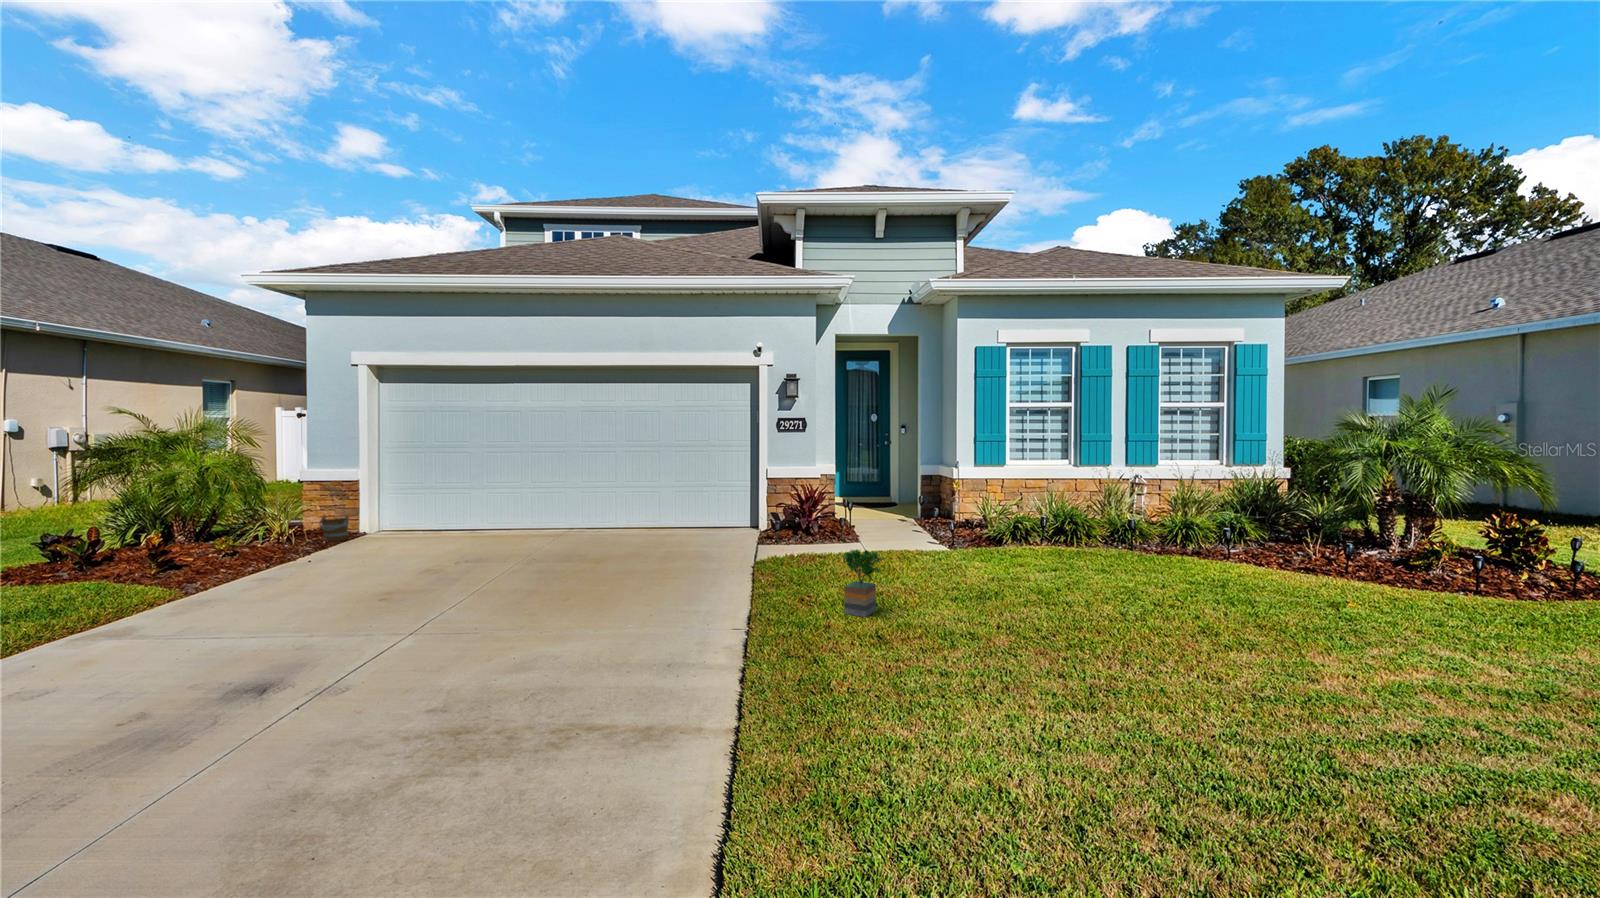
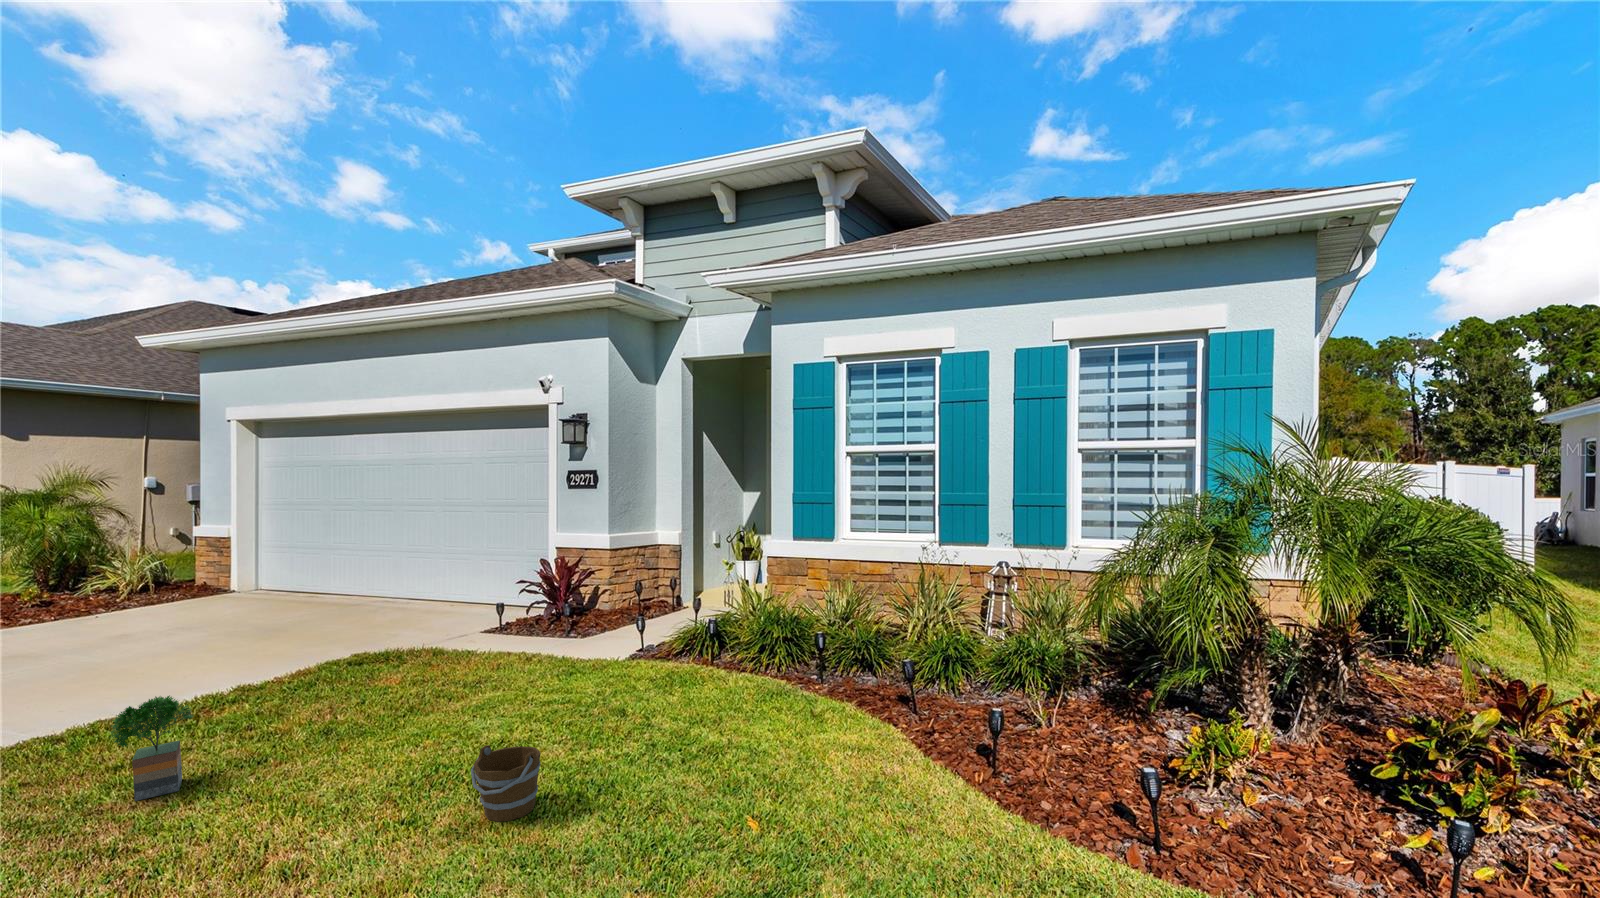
bucket: present [319,516,349,541] -> present [471,745,541,822]

